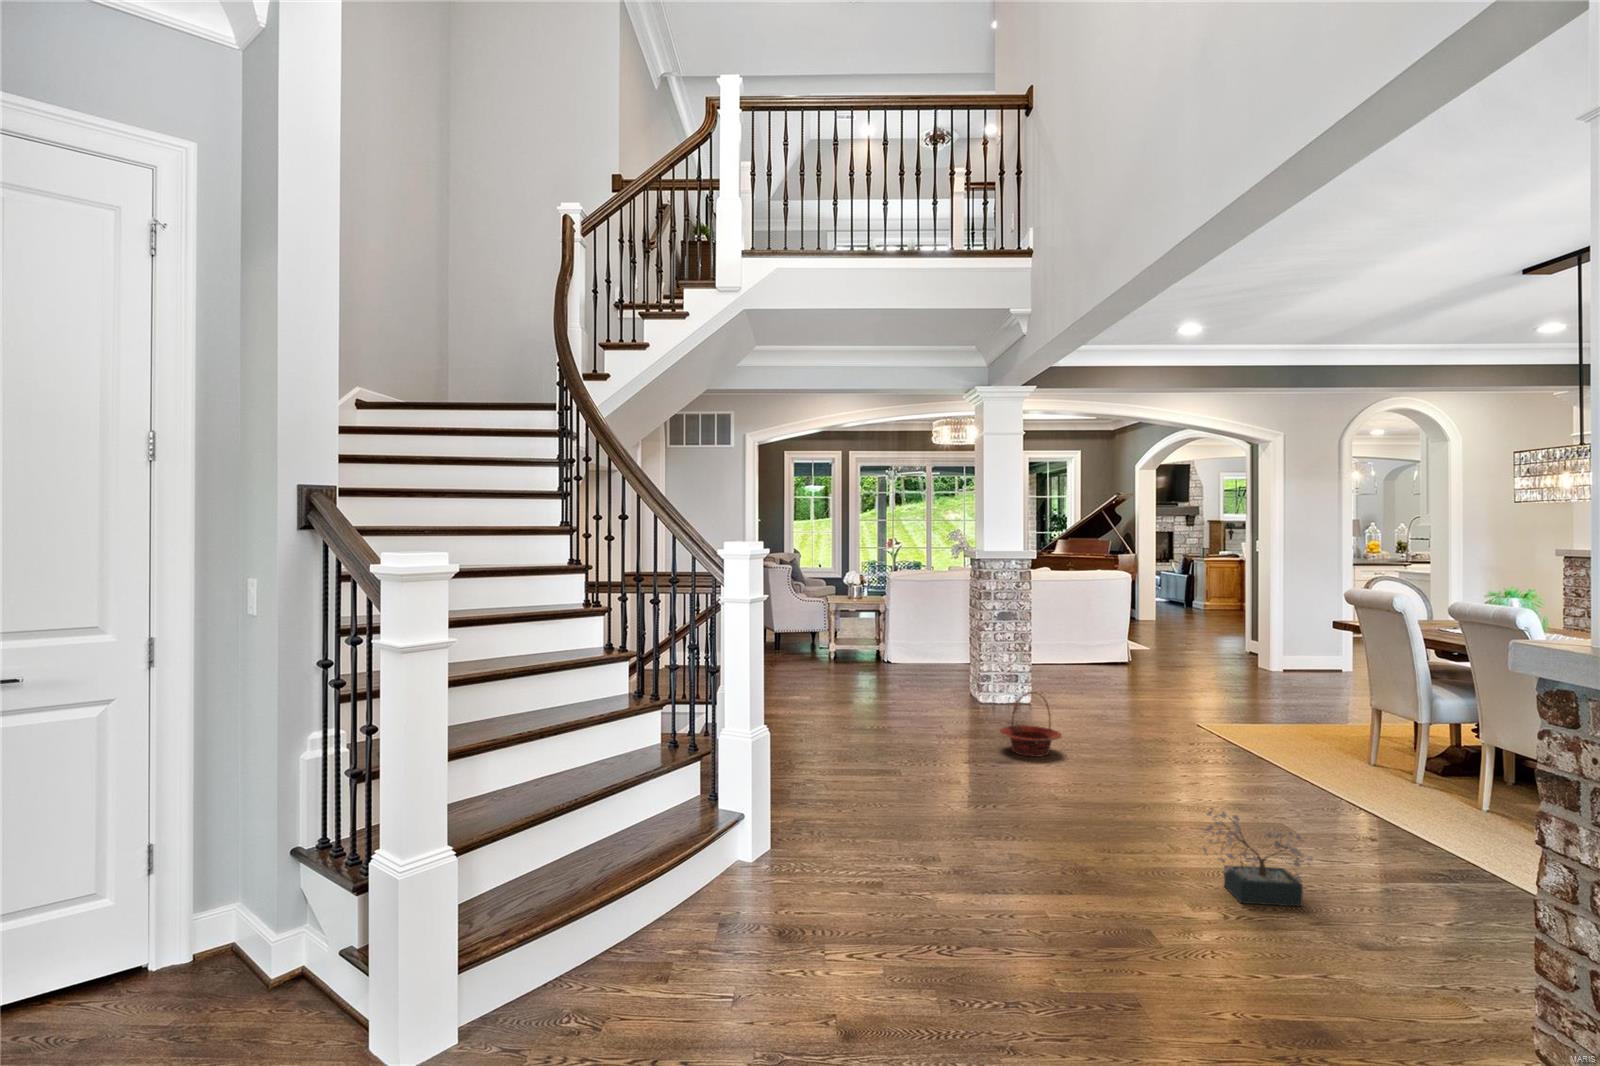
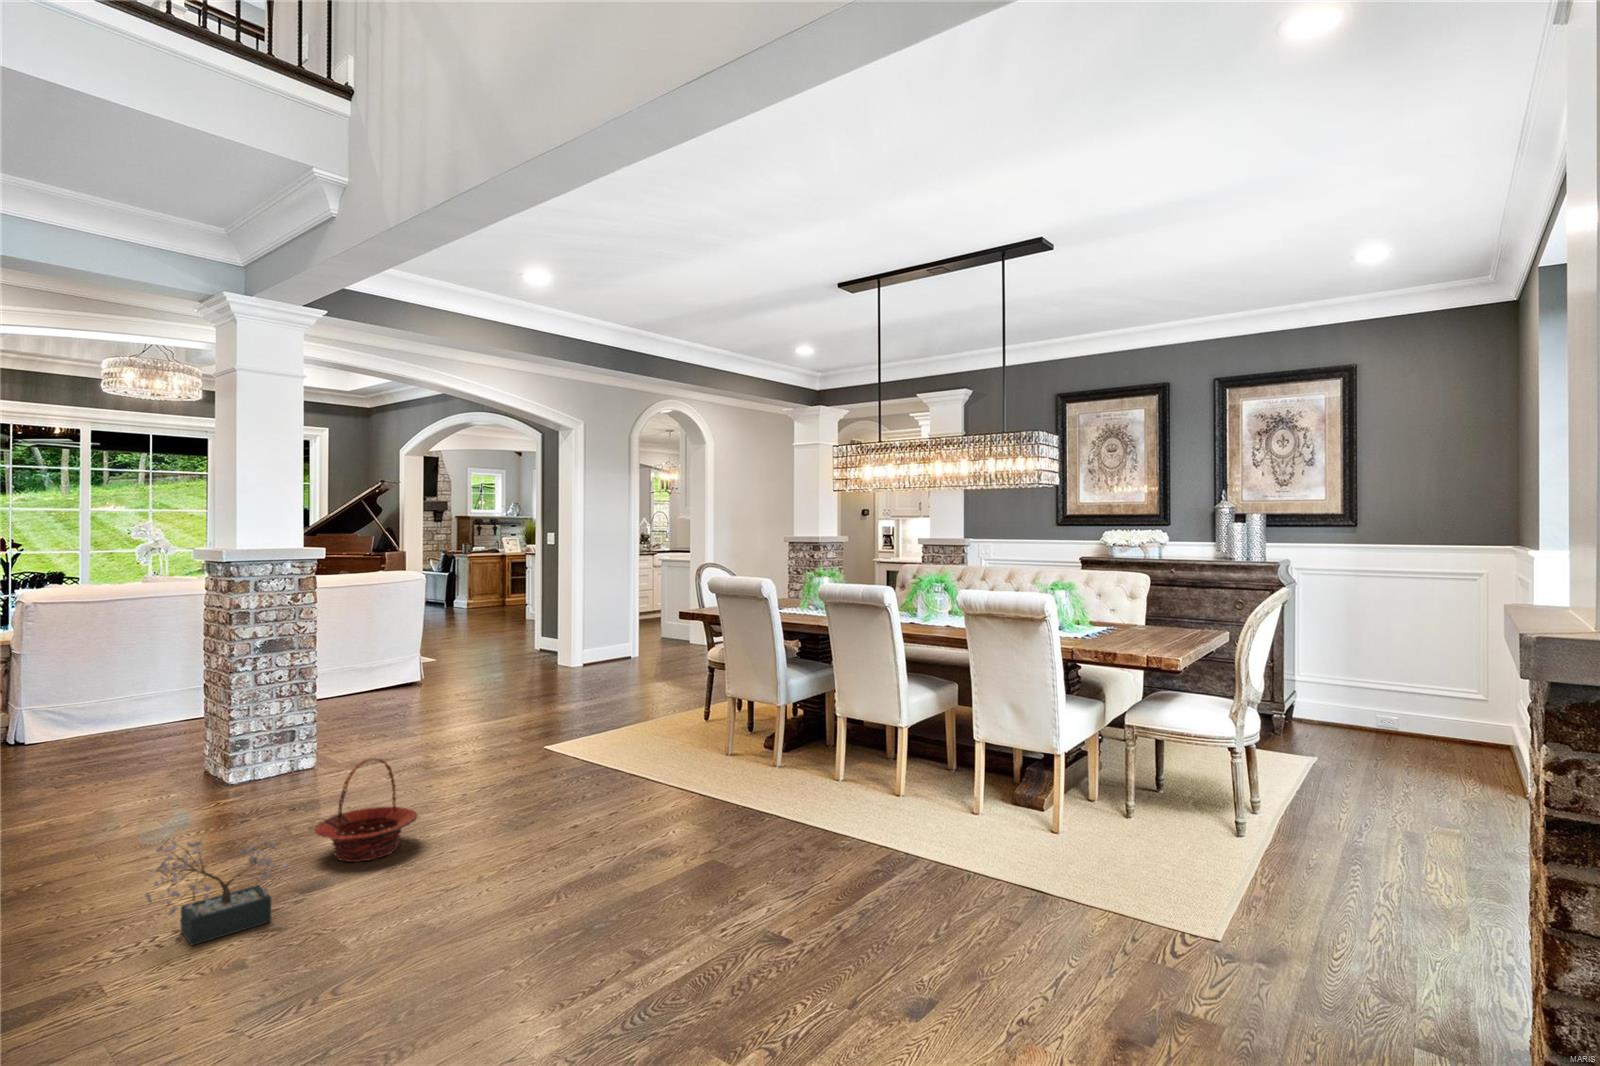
decorative plant: present [1203,808,1313,907] -> present [145,840,288,945]

